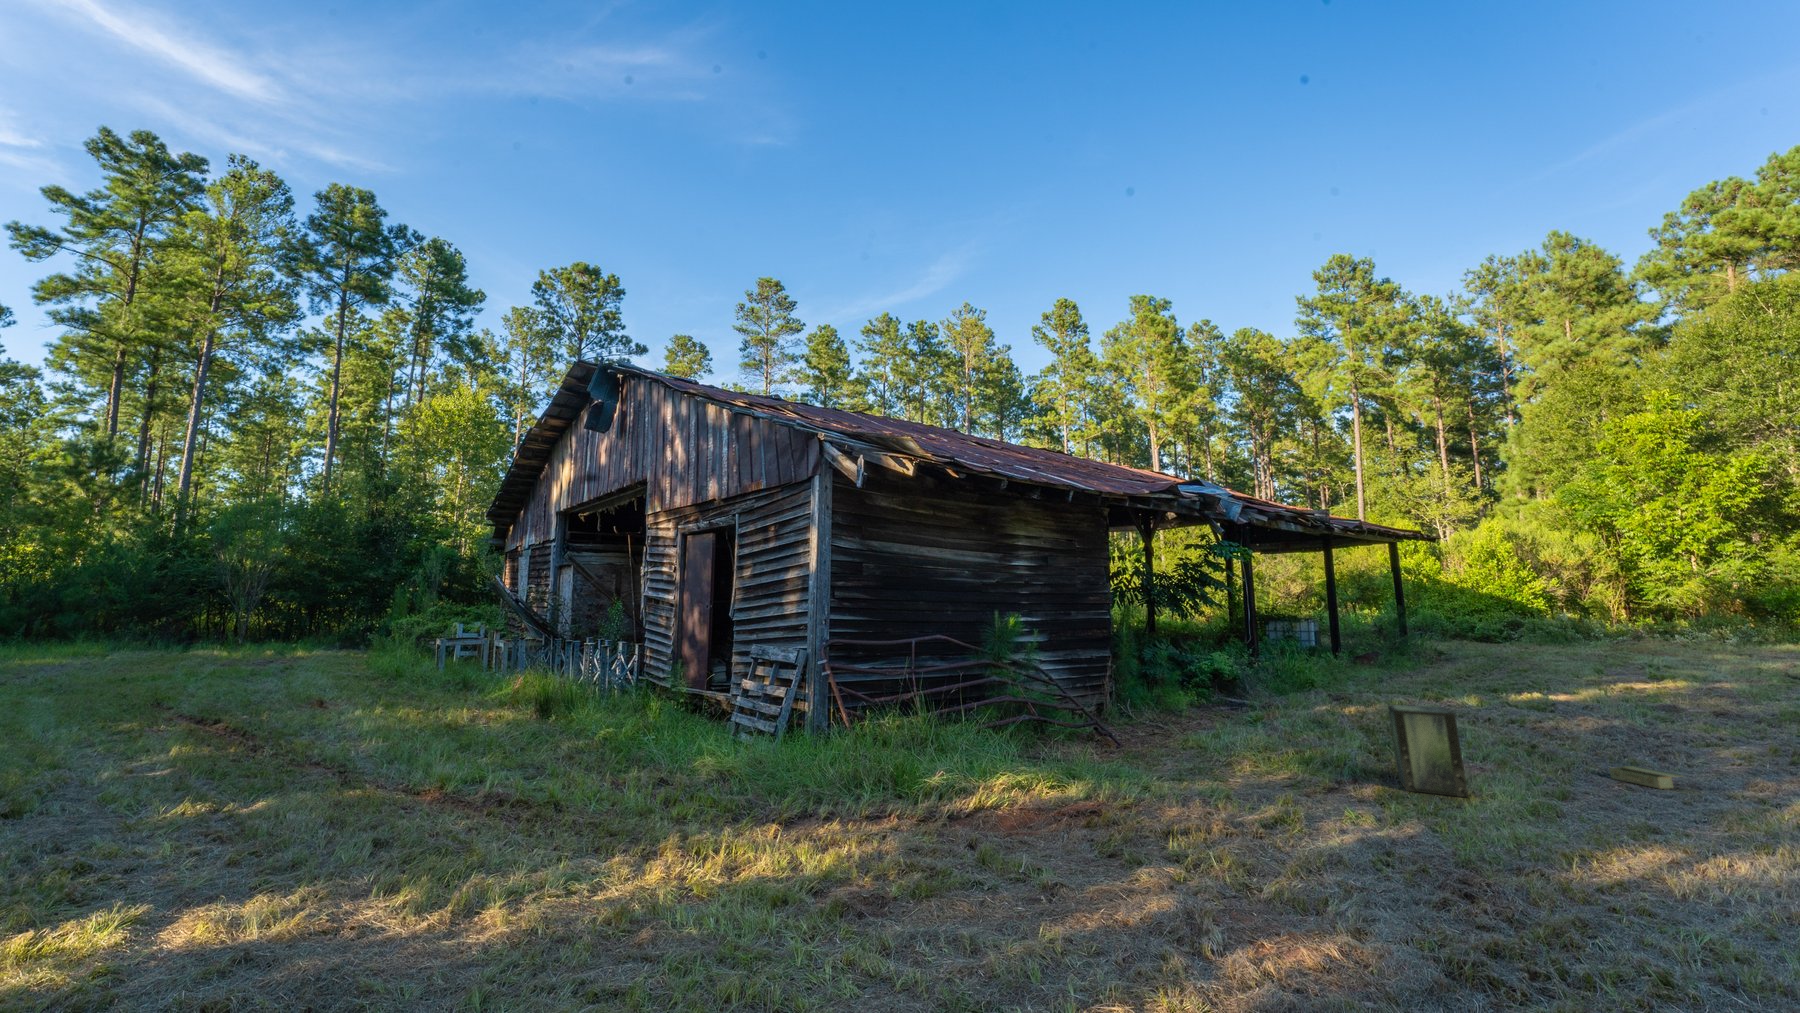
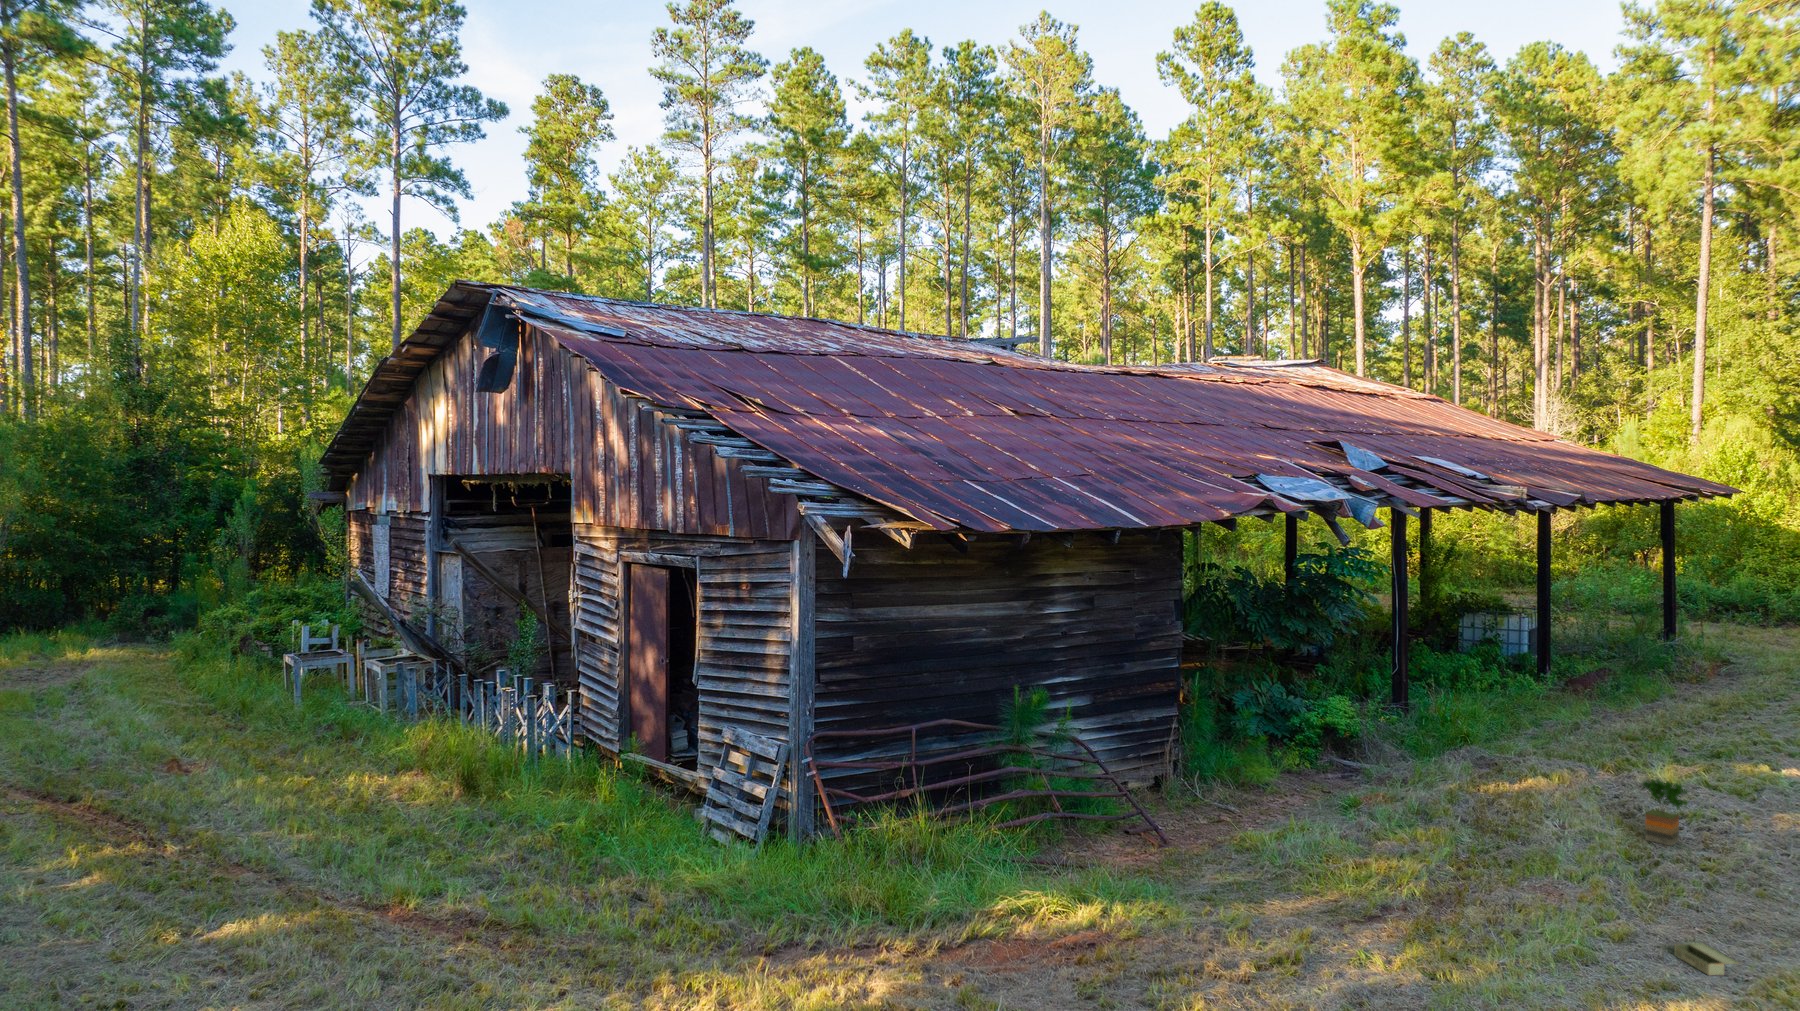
potted tree: none [1484,671,1532,724] -> present [1642,779,1688,846]
storage box: present [1388,705,1468,797] -> none [1433,873,1495,984]

